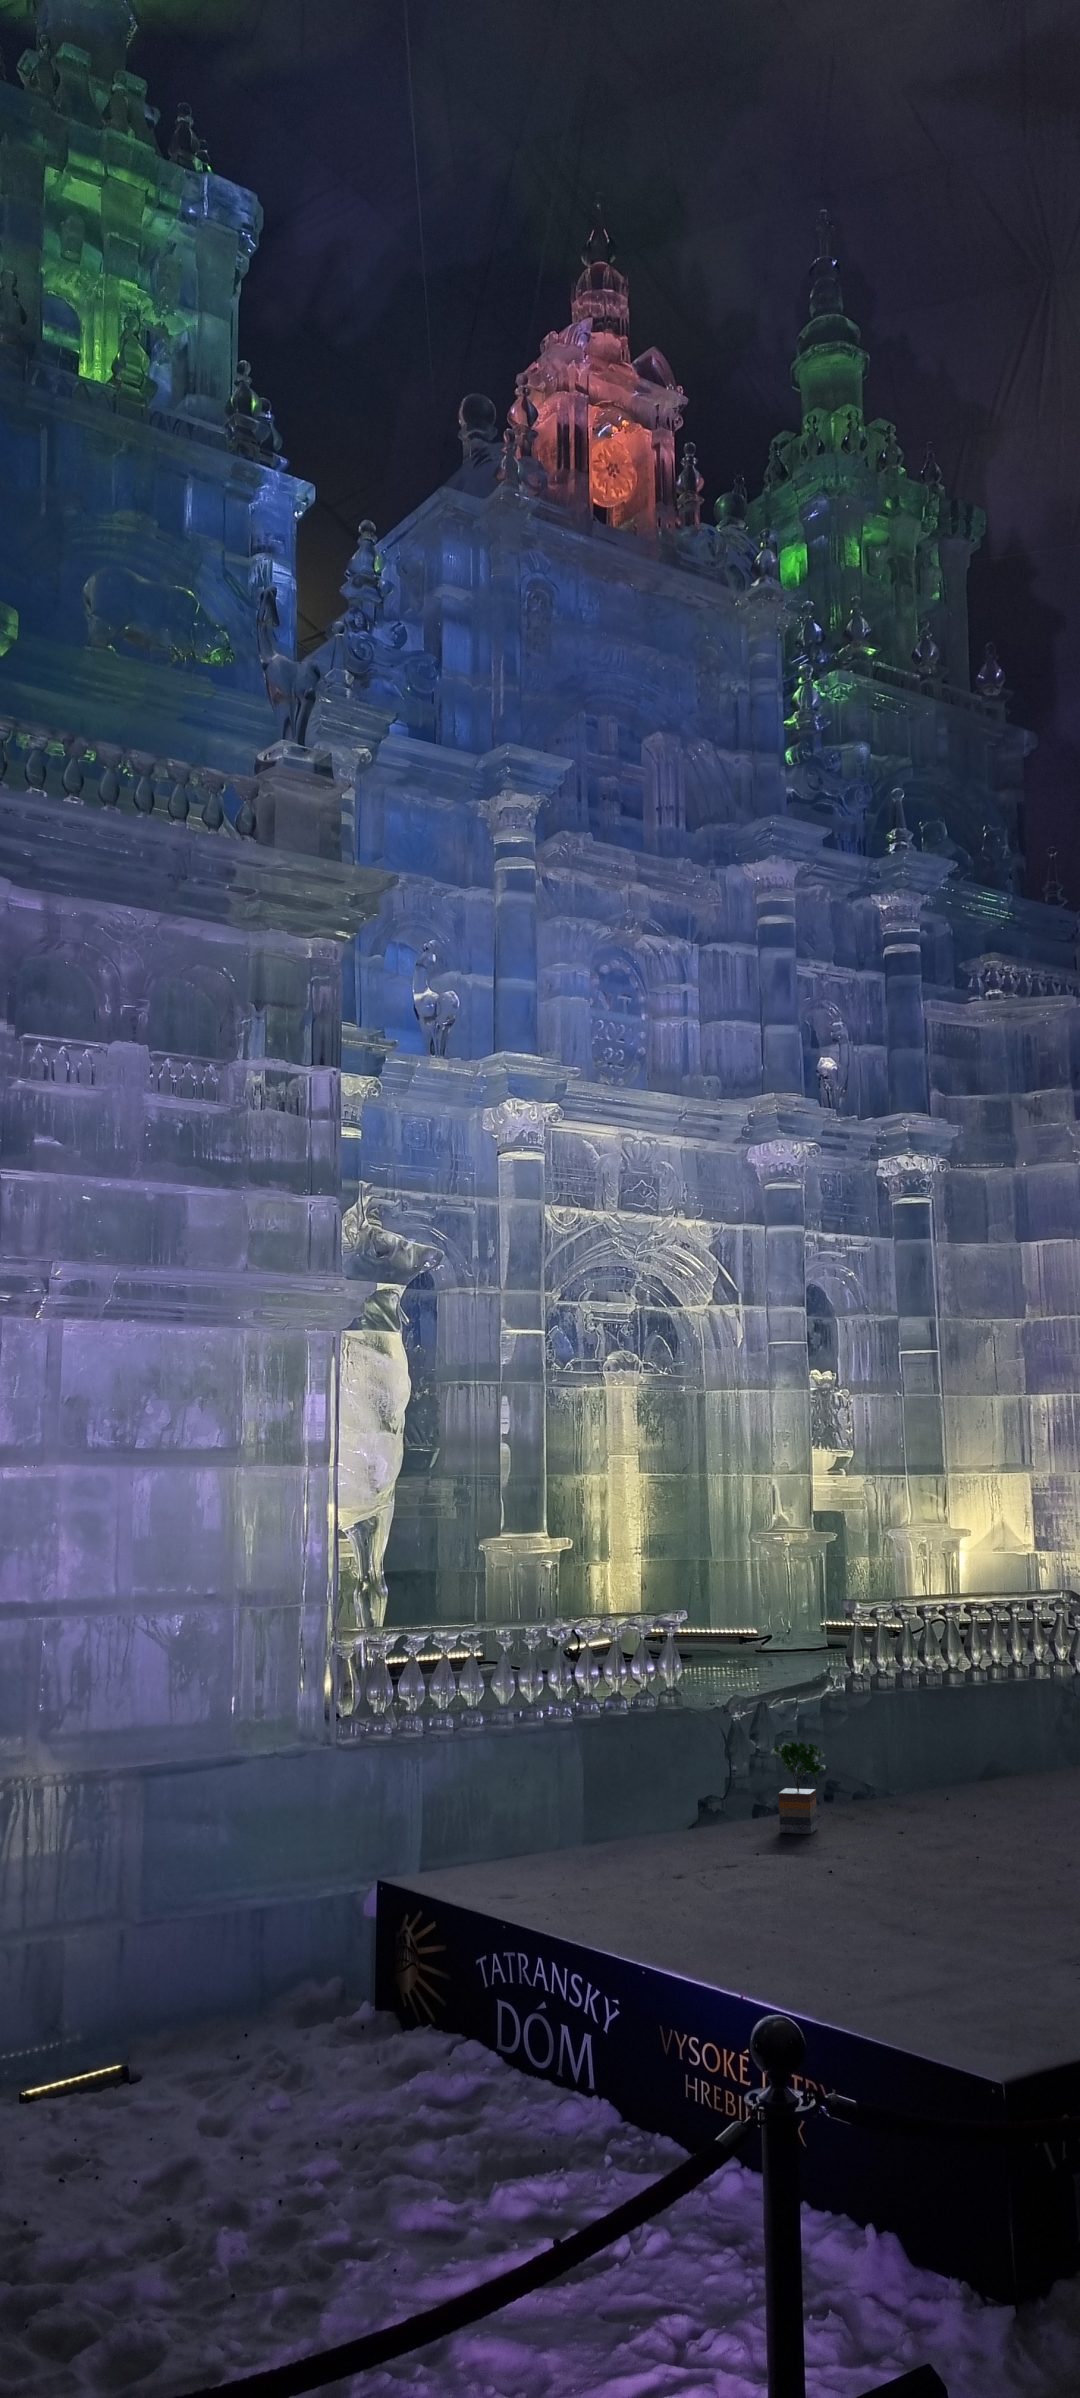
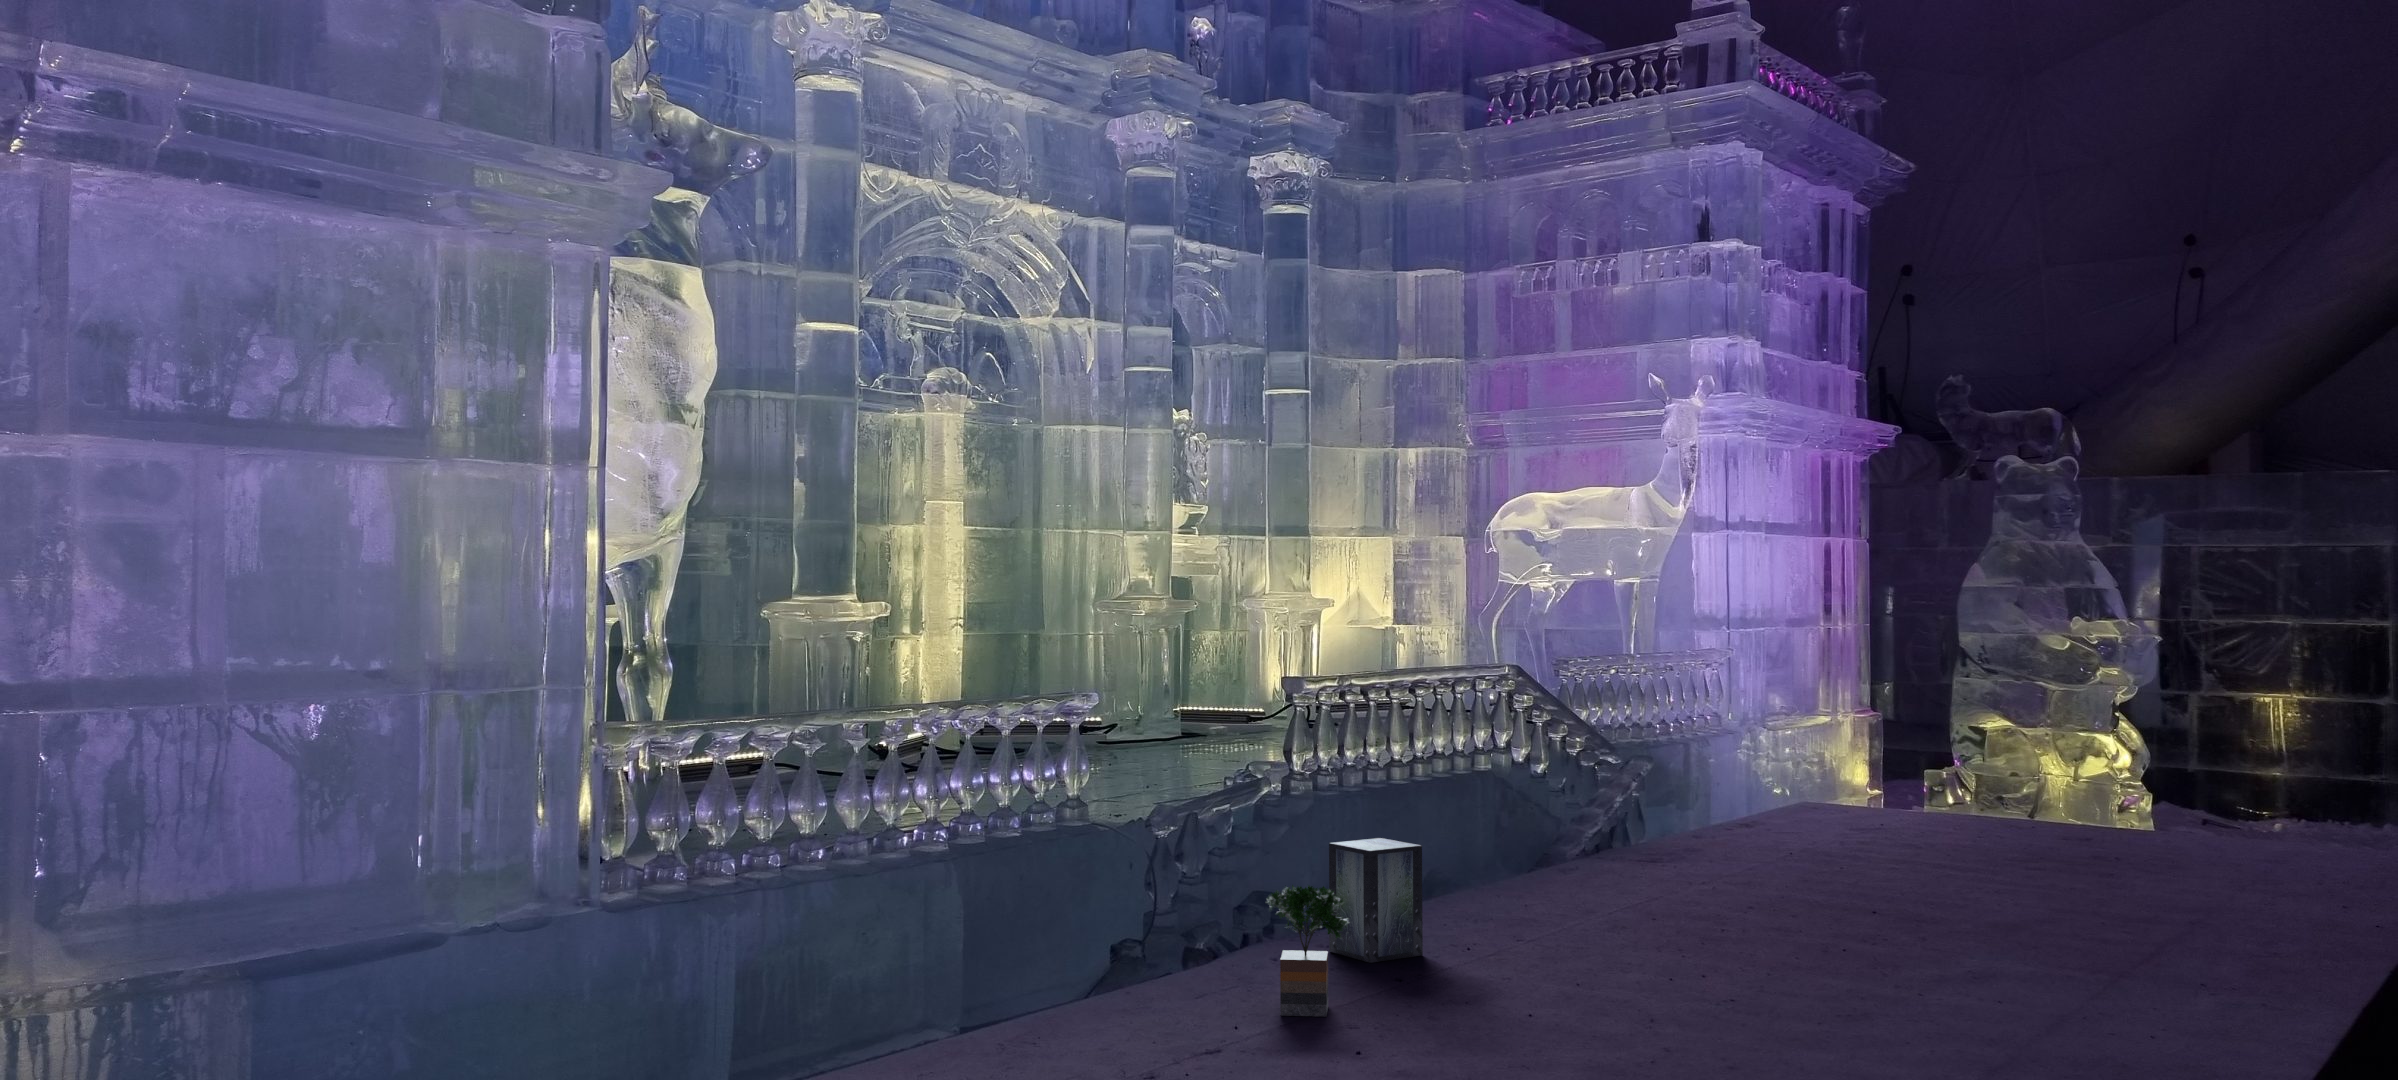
storage box: none [843,1716,913,1806] -> present [1329,838,1423,963]

